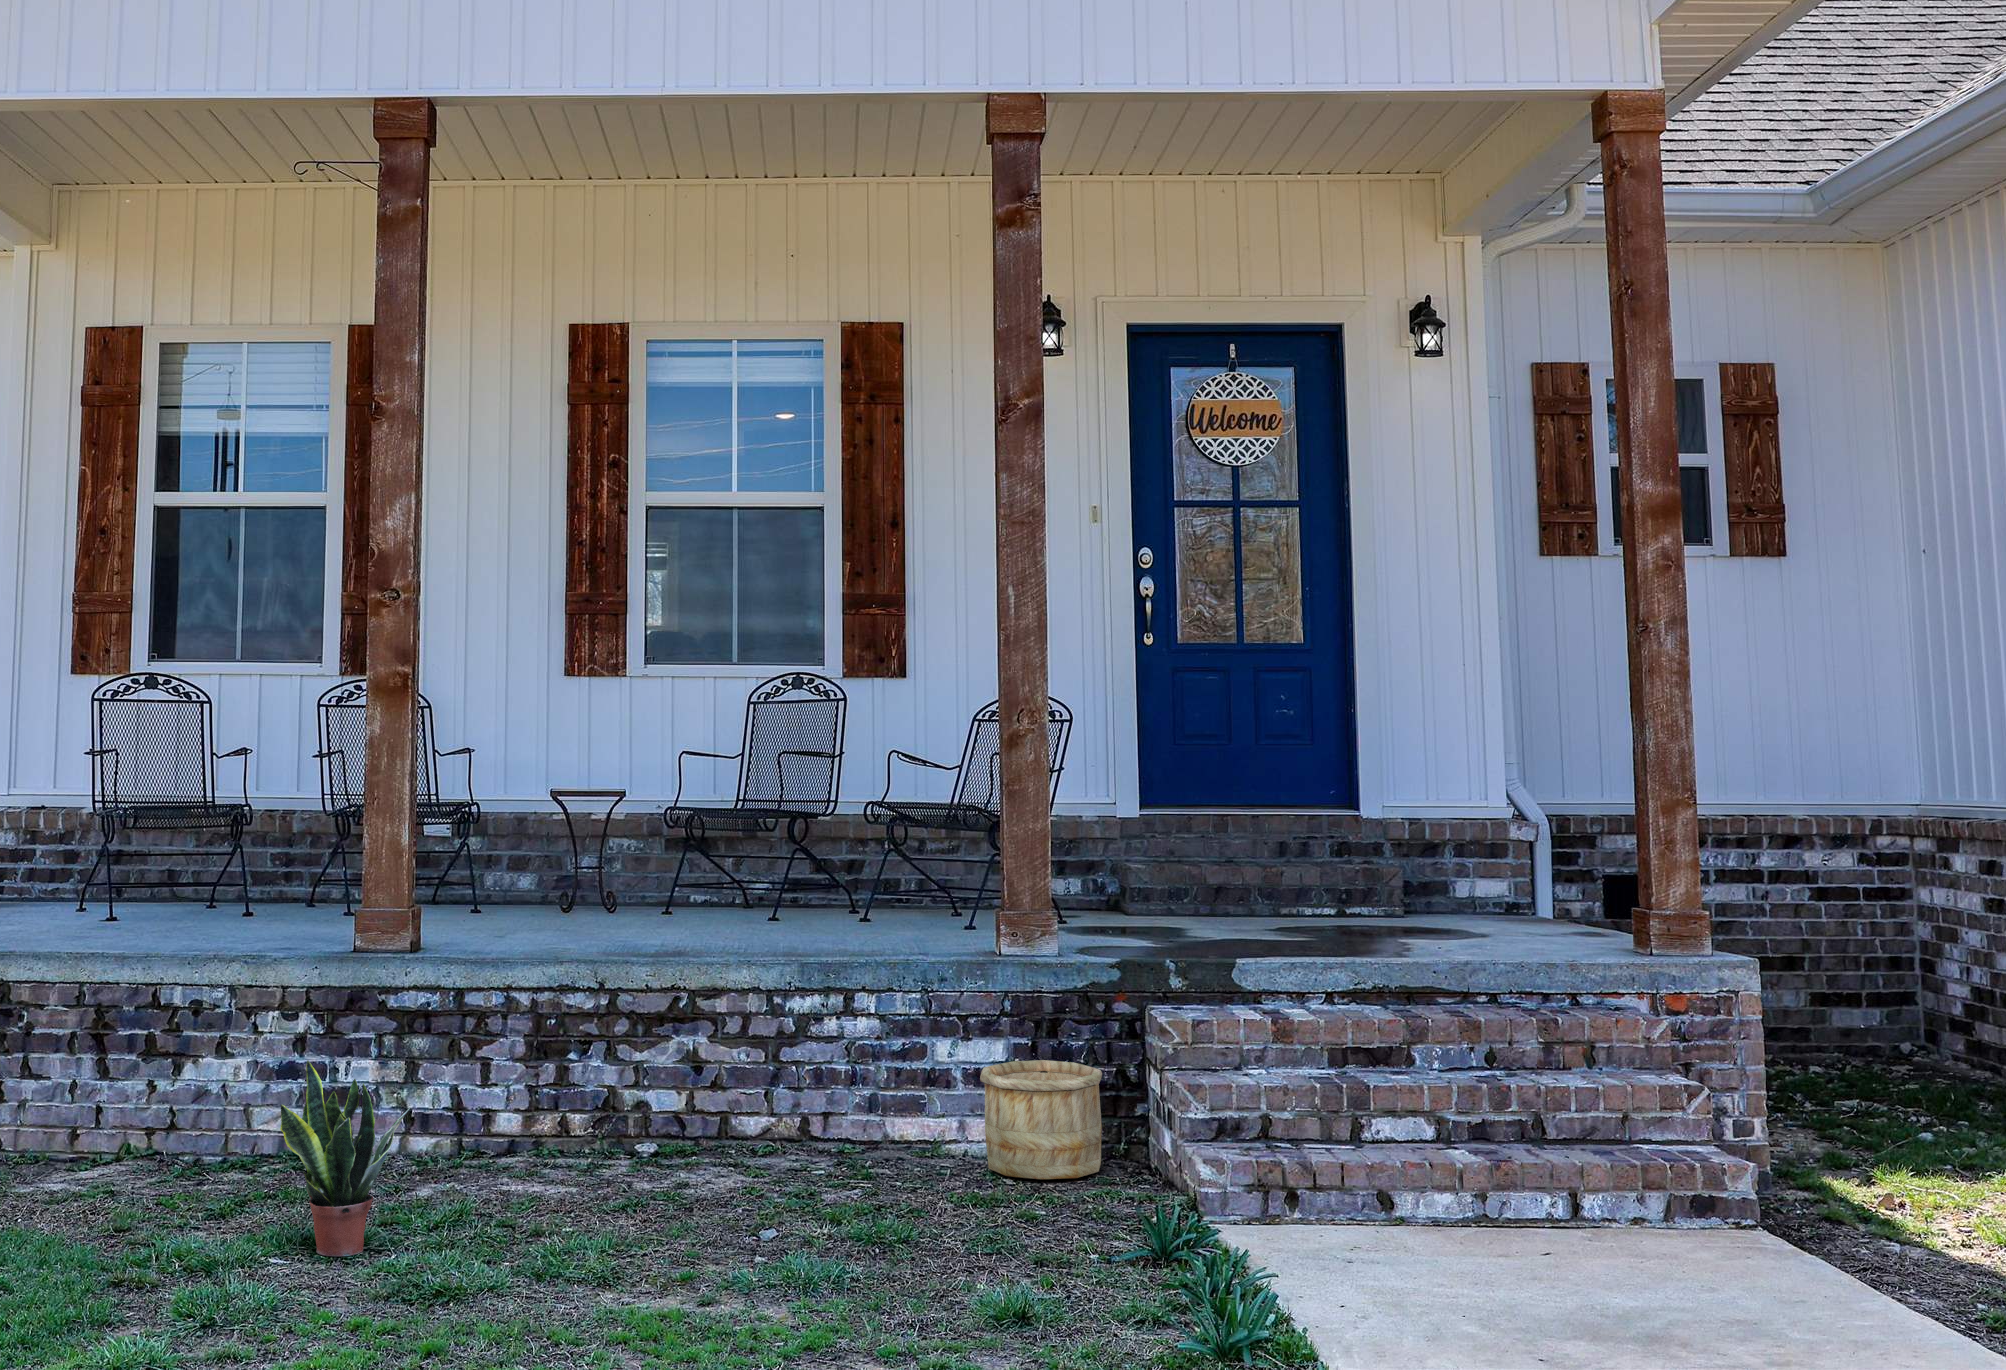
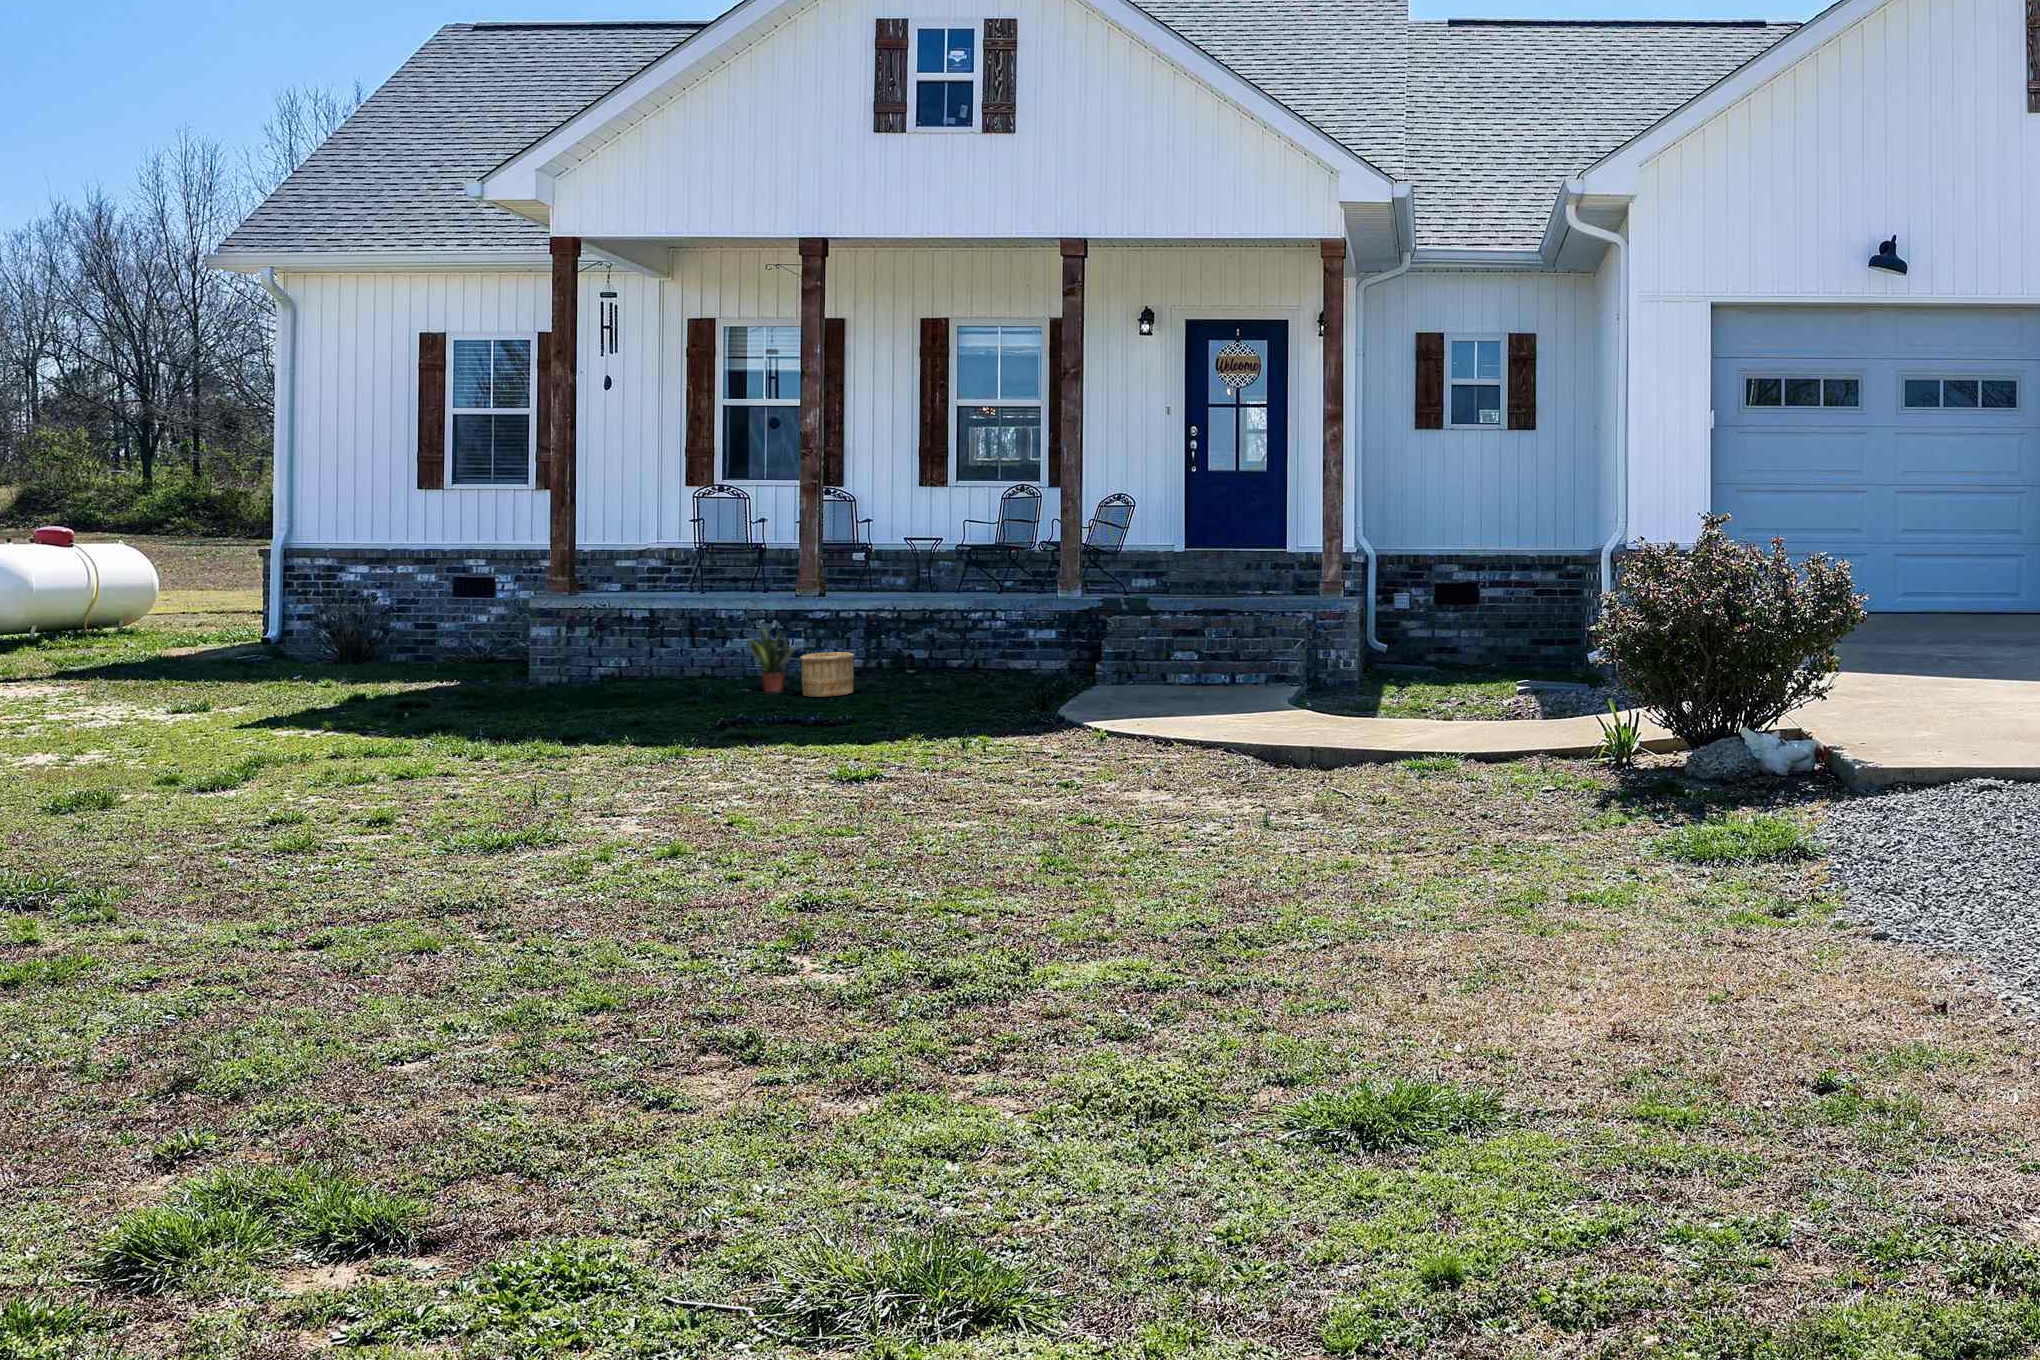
wooden bucket: present [980,1060,1102,1179] -> present [800,652,854,697]

